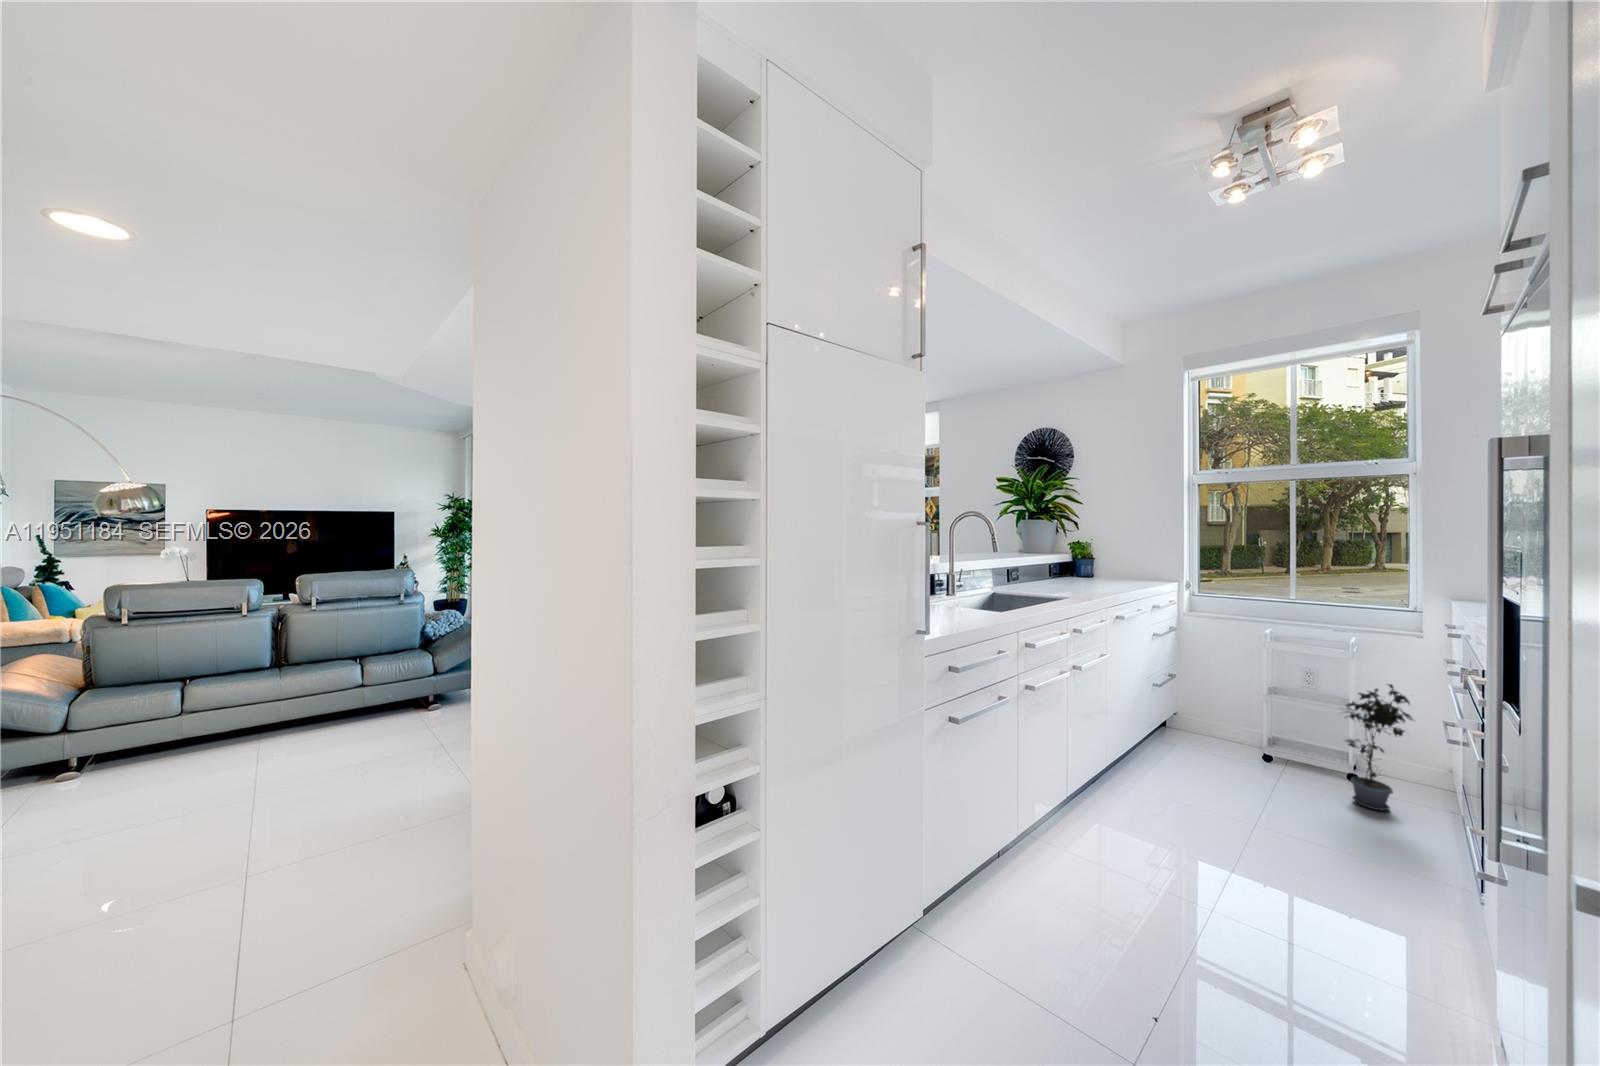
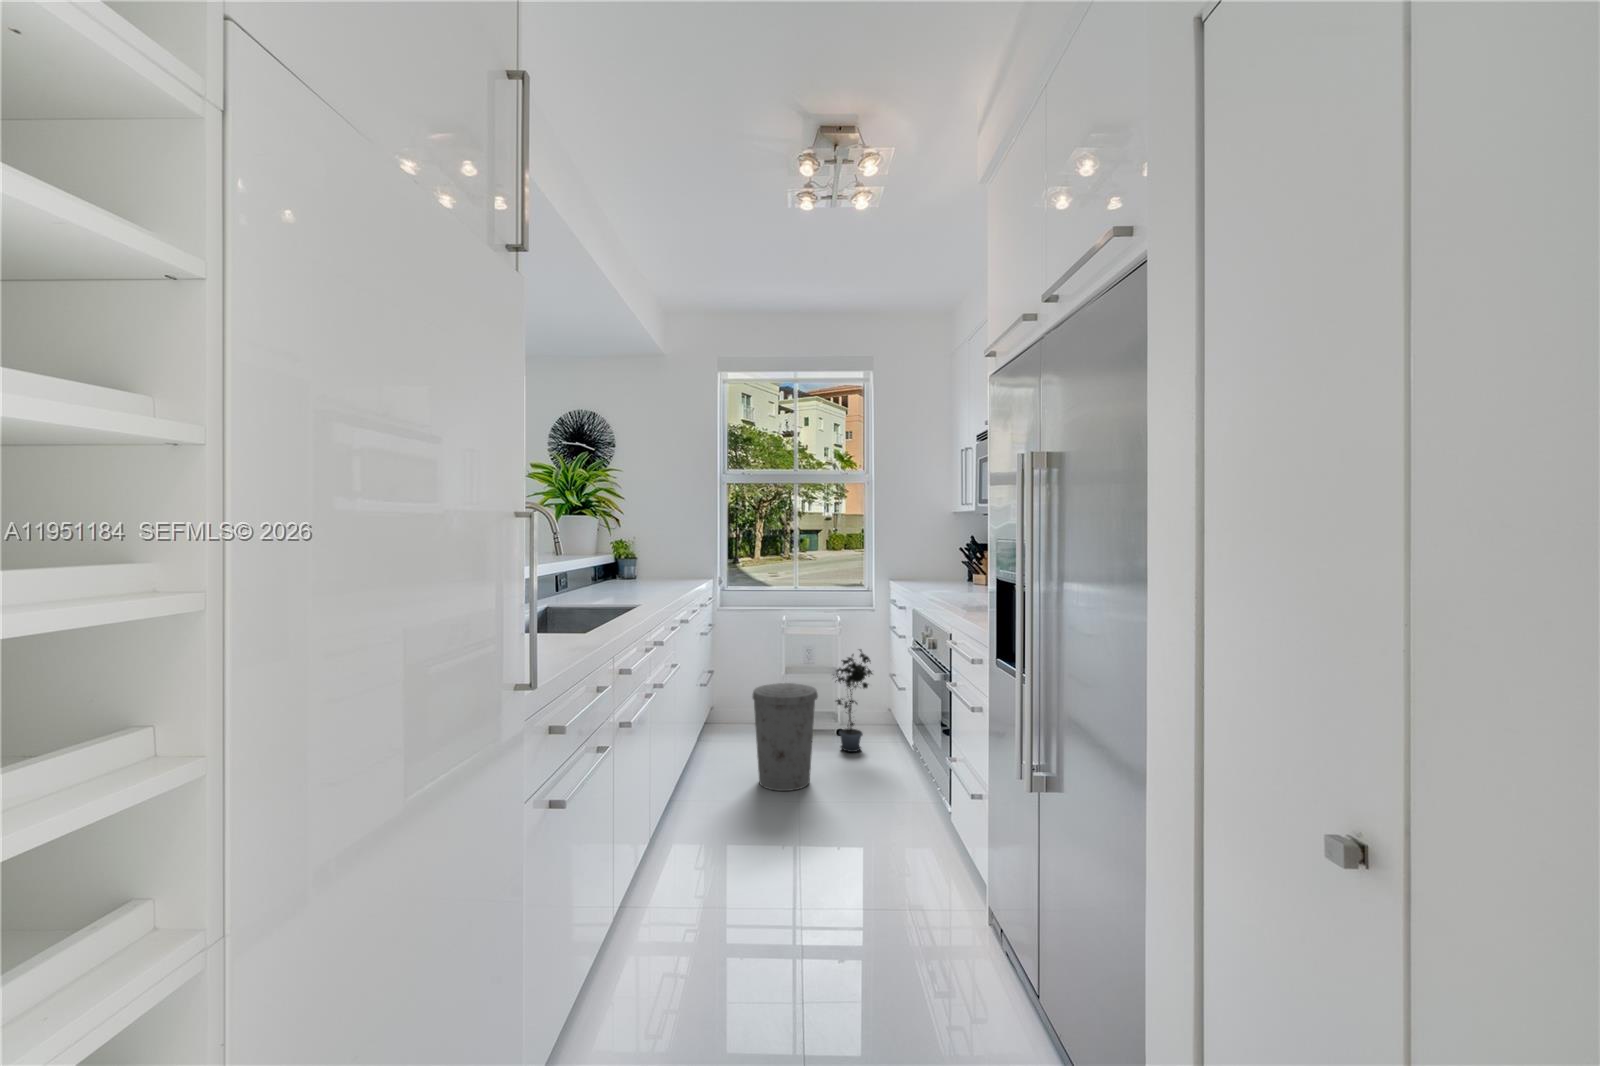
trash can: none [1213,704,1309,833] -> present [753,683,818,791]

